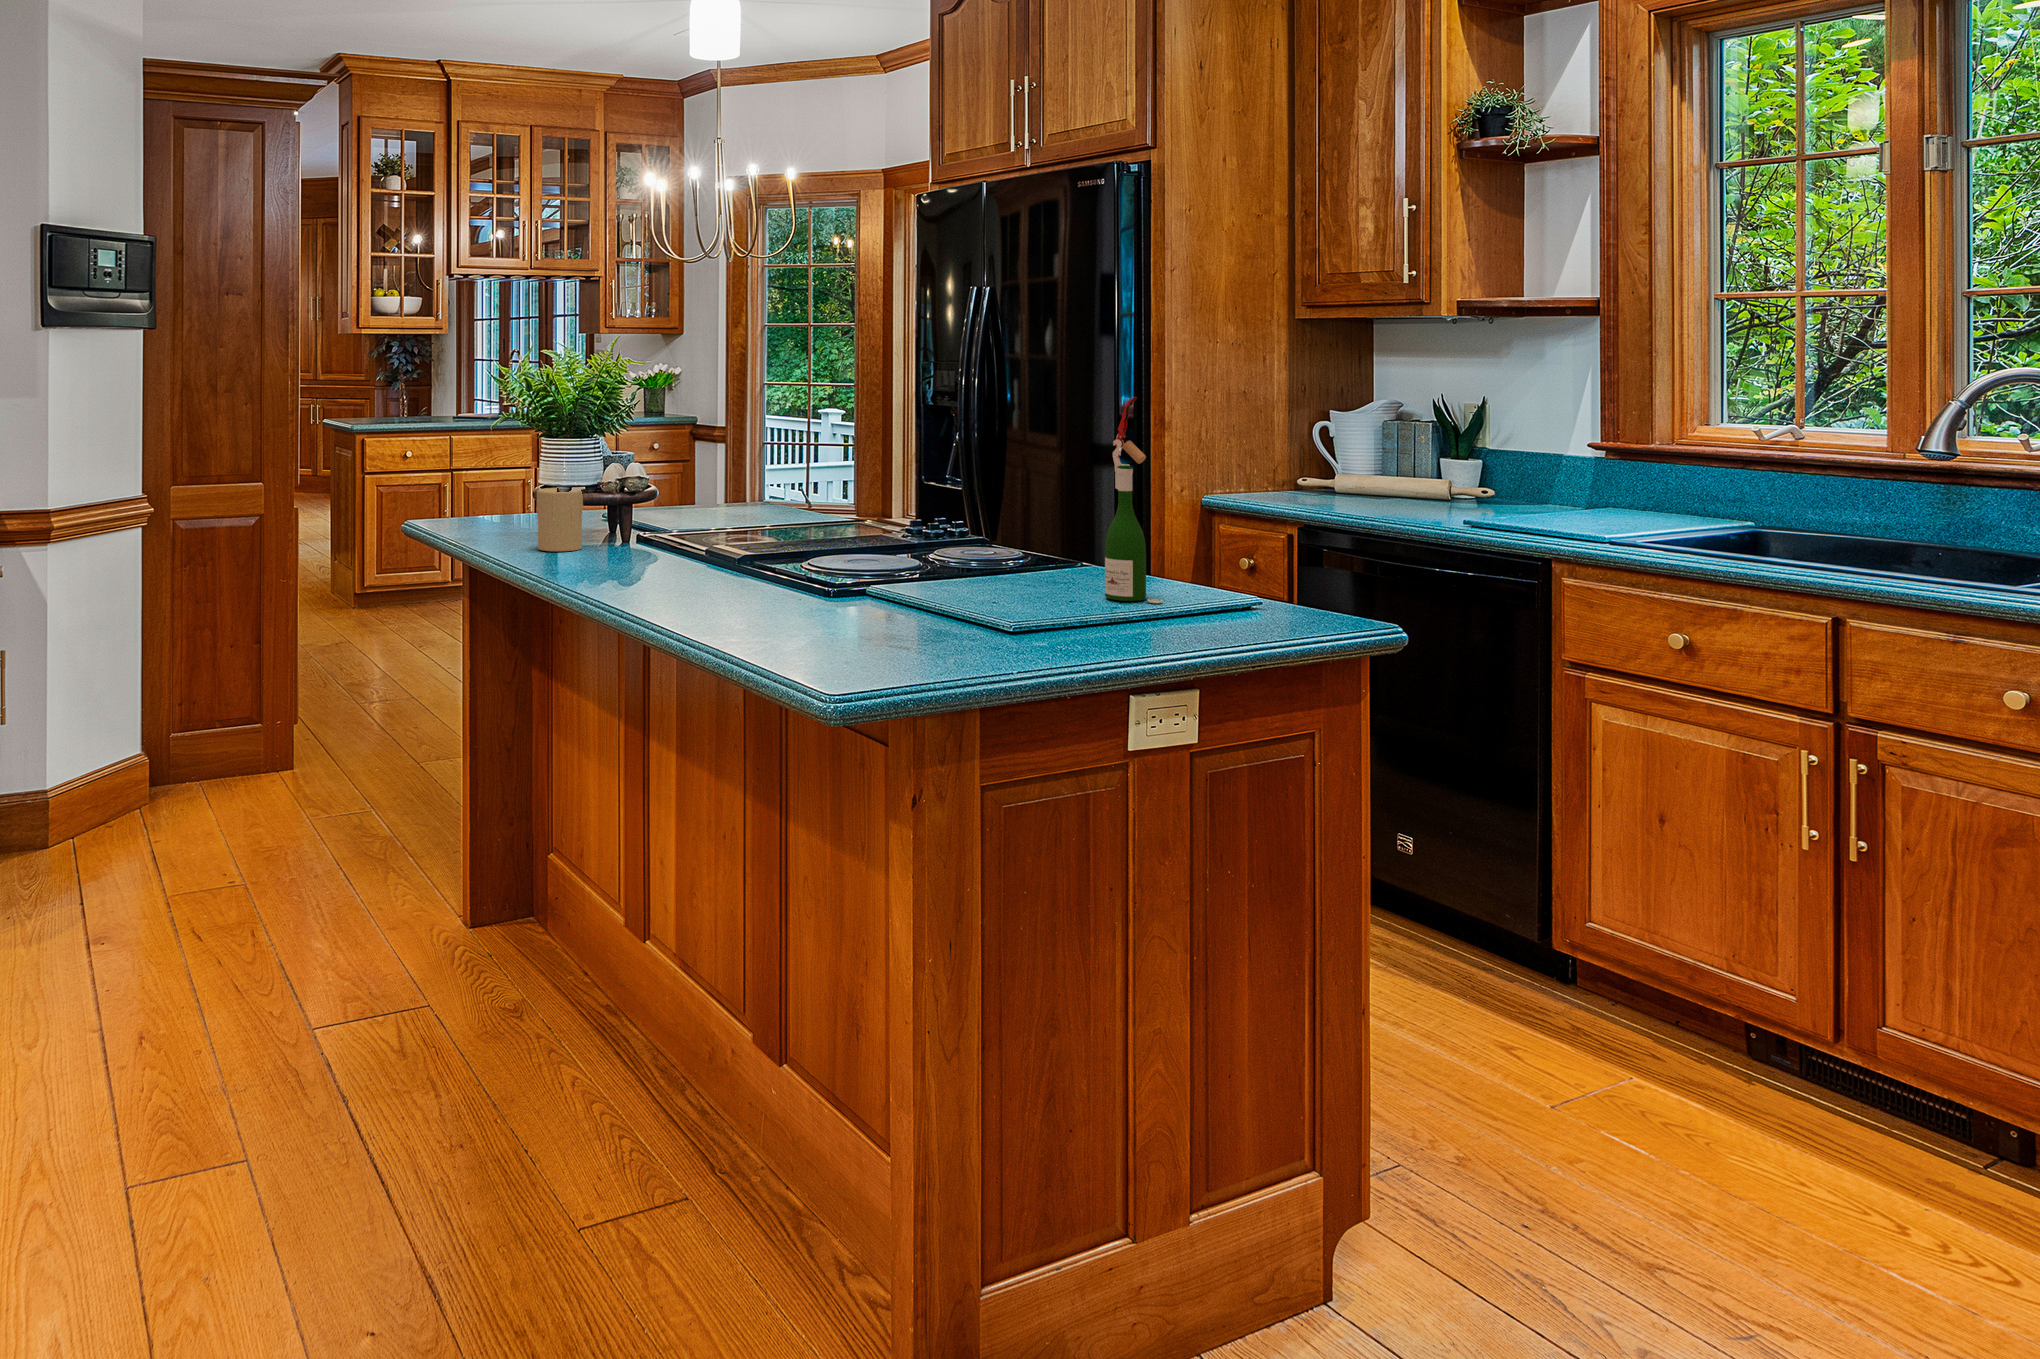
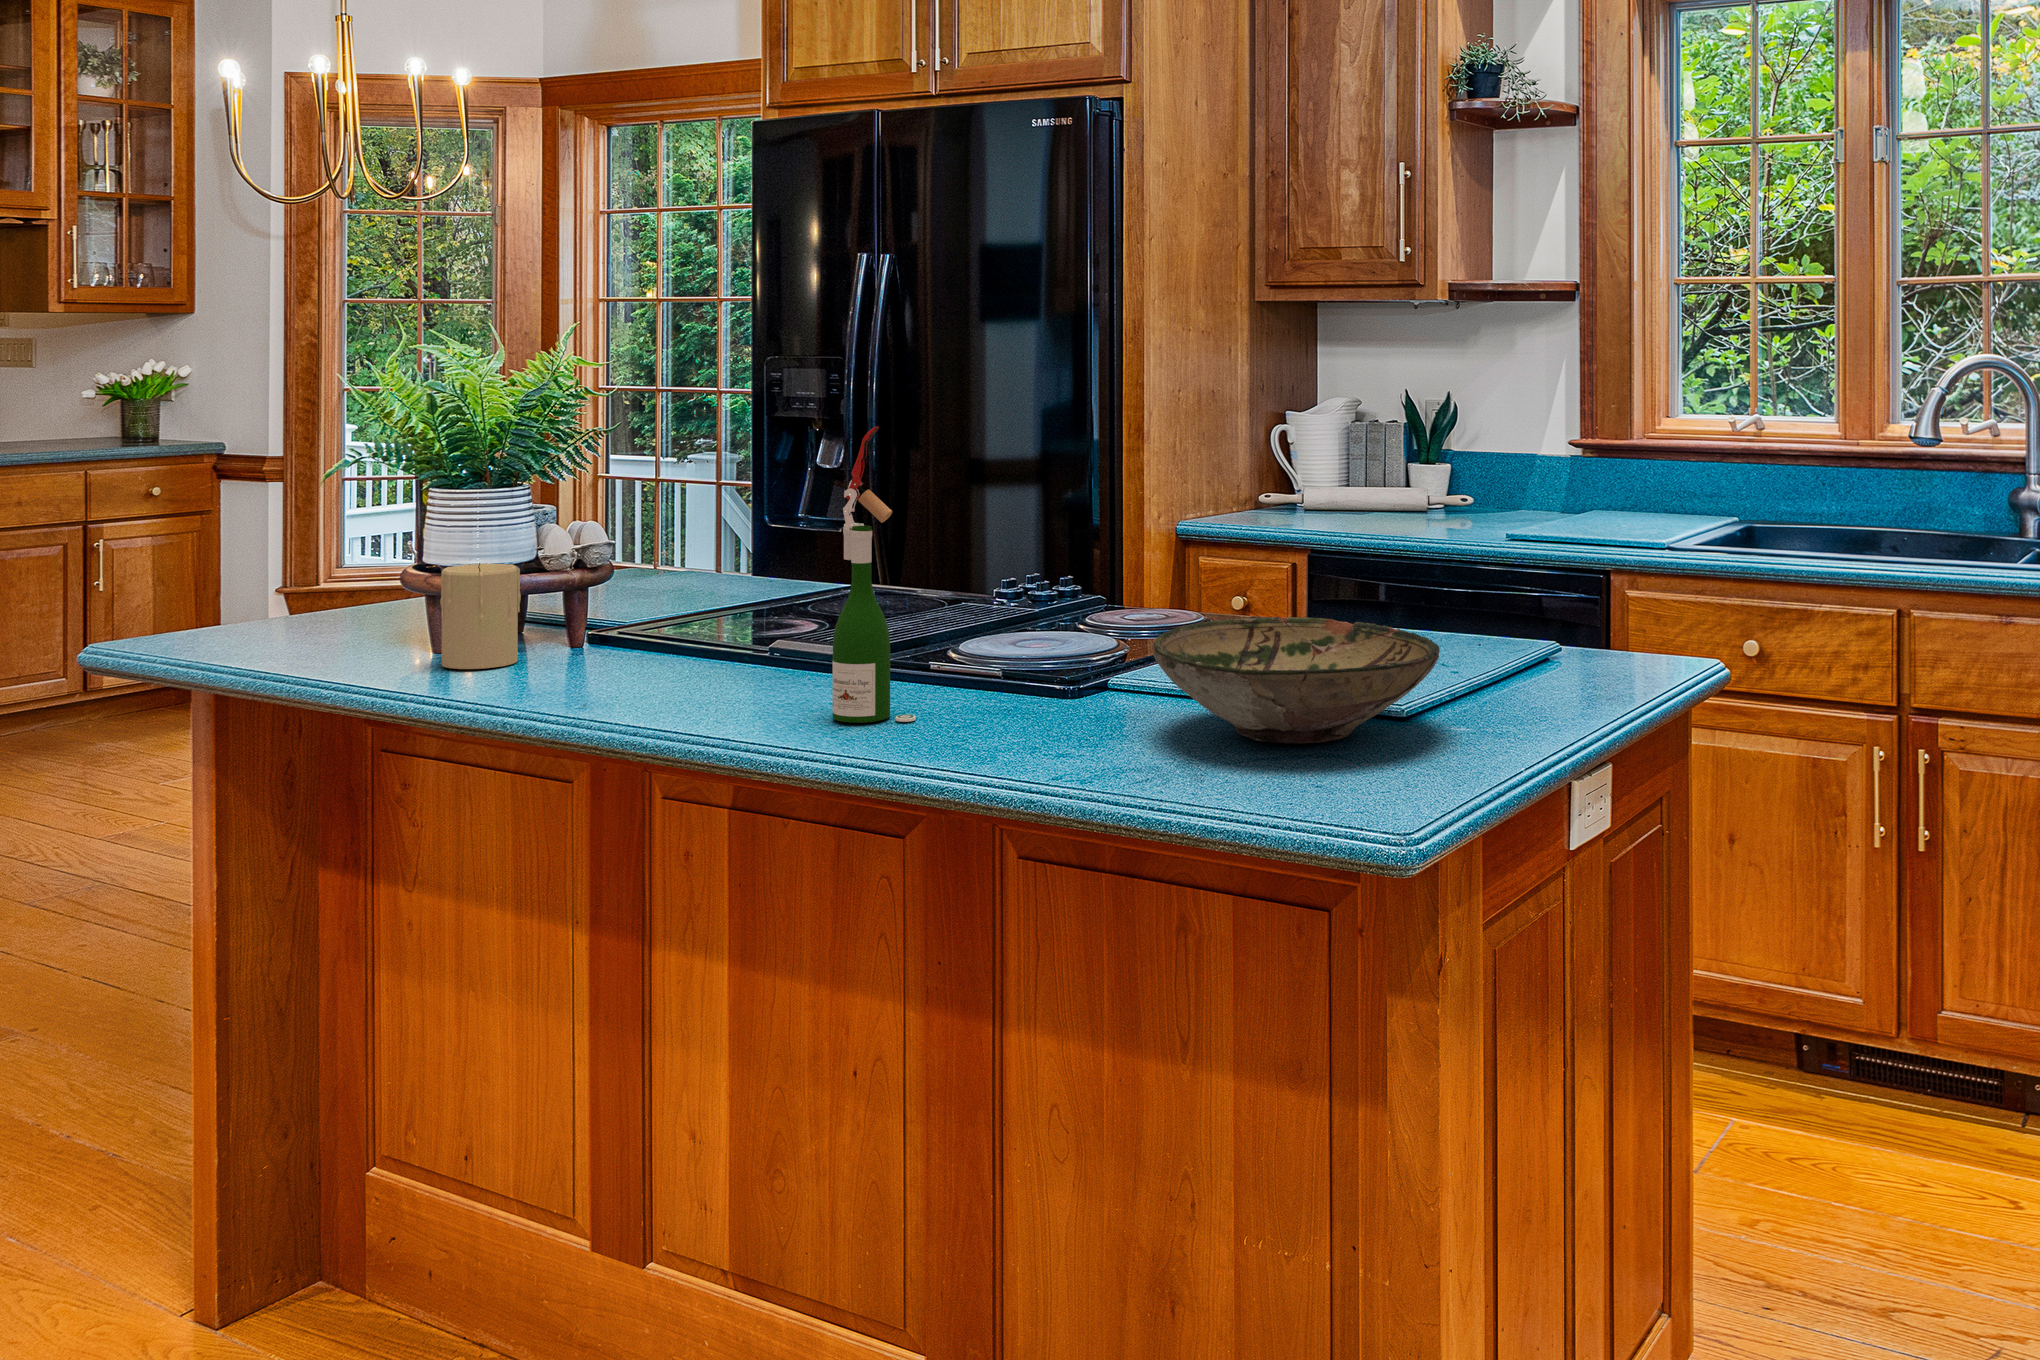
wine bottle: present [1105,397,1162,603] -> present [832,427,916,723]
bowl: none [814,550,1025,639] -> present [1153,616,1440,743]

